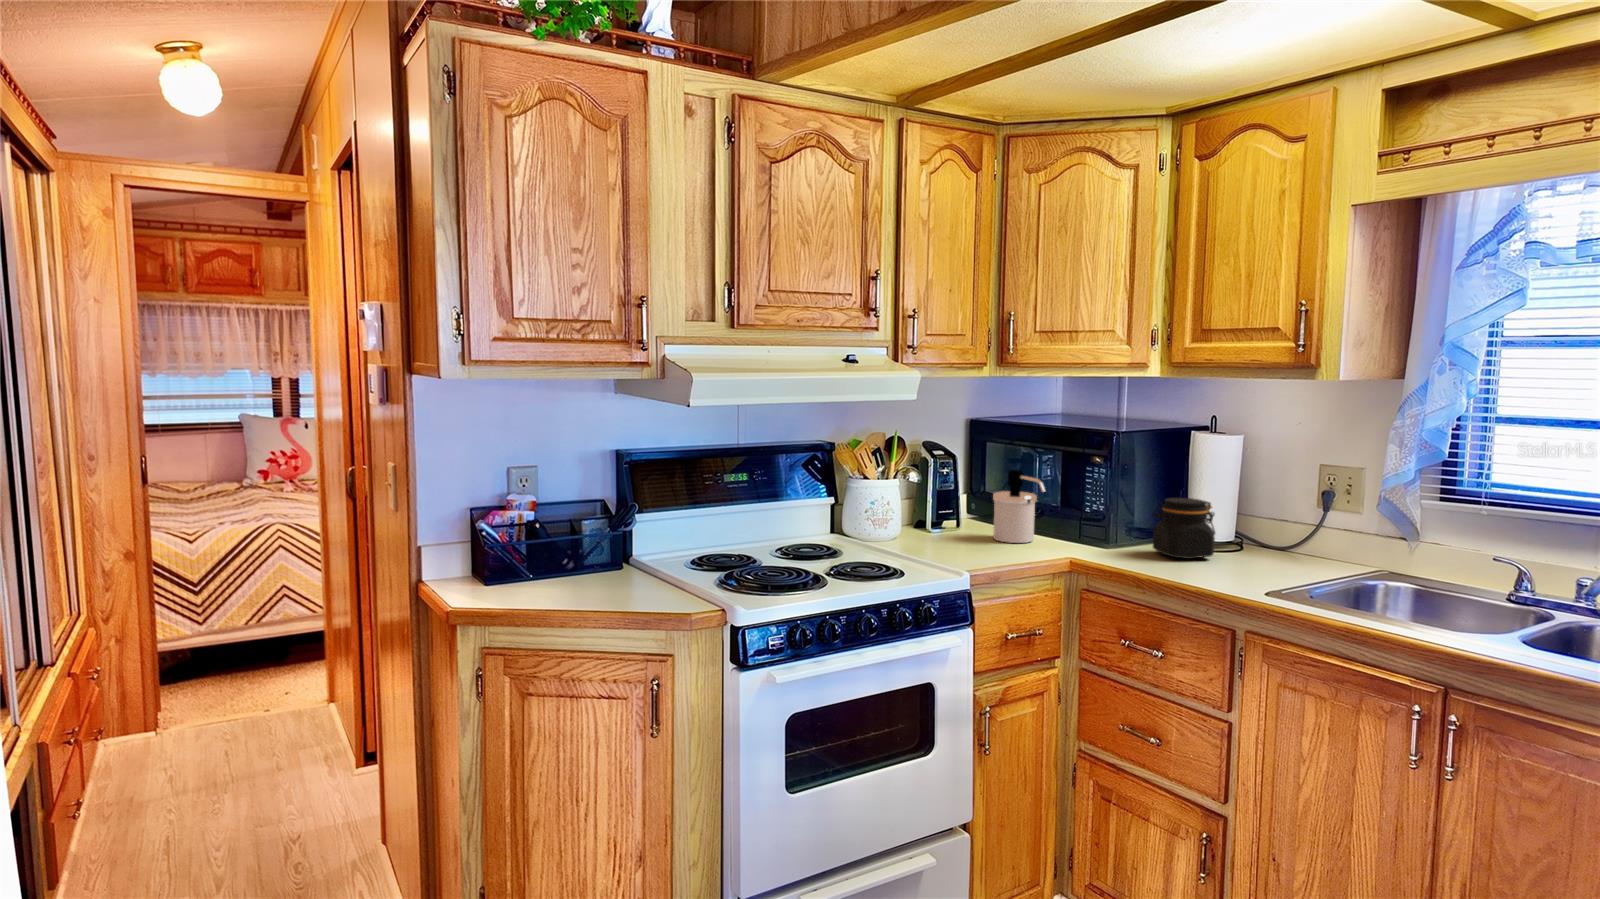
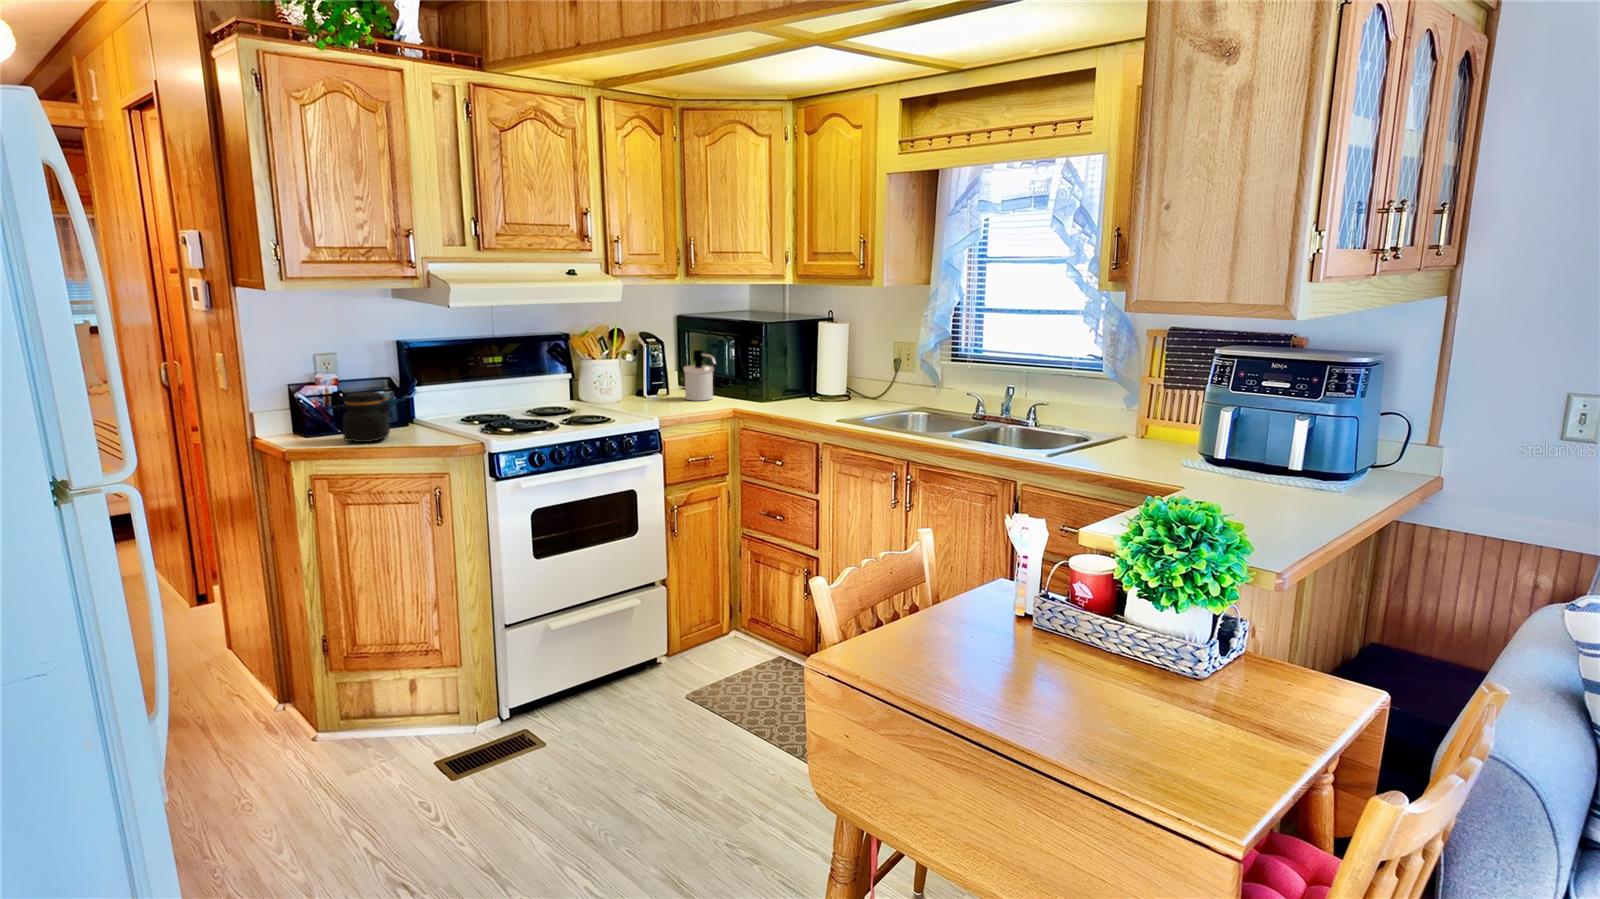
jar: present [1153,498,1215,559] -> present [336,392,394,442]

